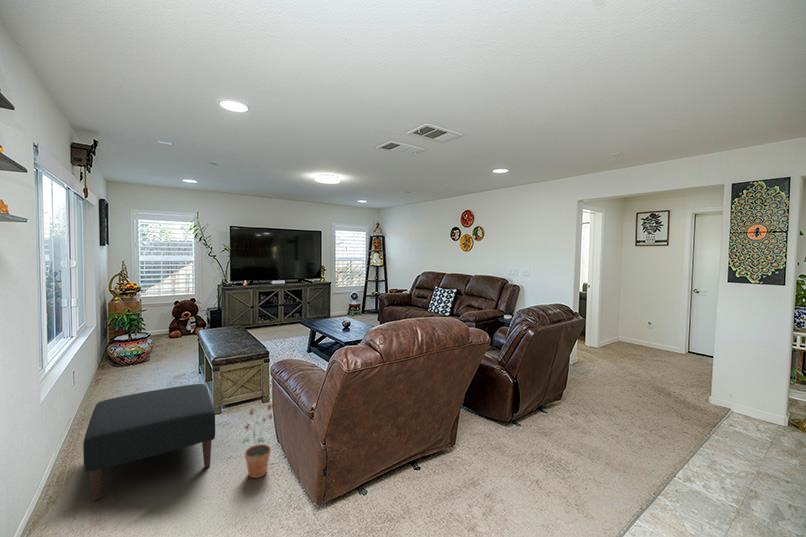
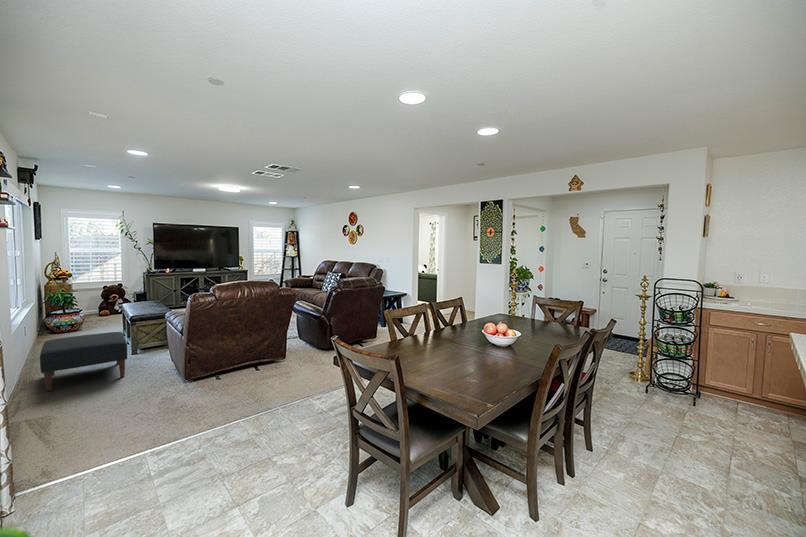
potted plant: present [243,402,275,478] -> none [143,335,167,380]

